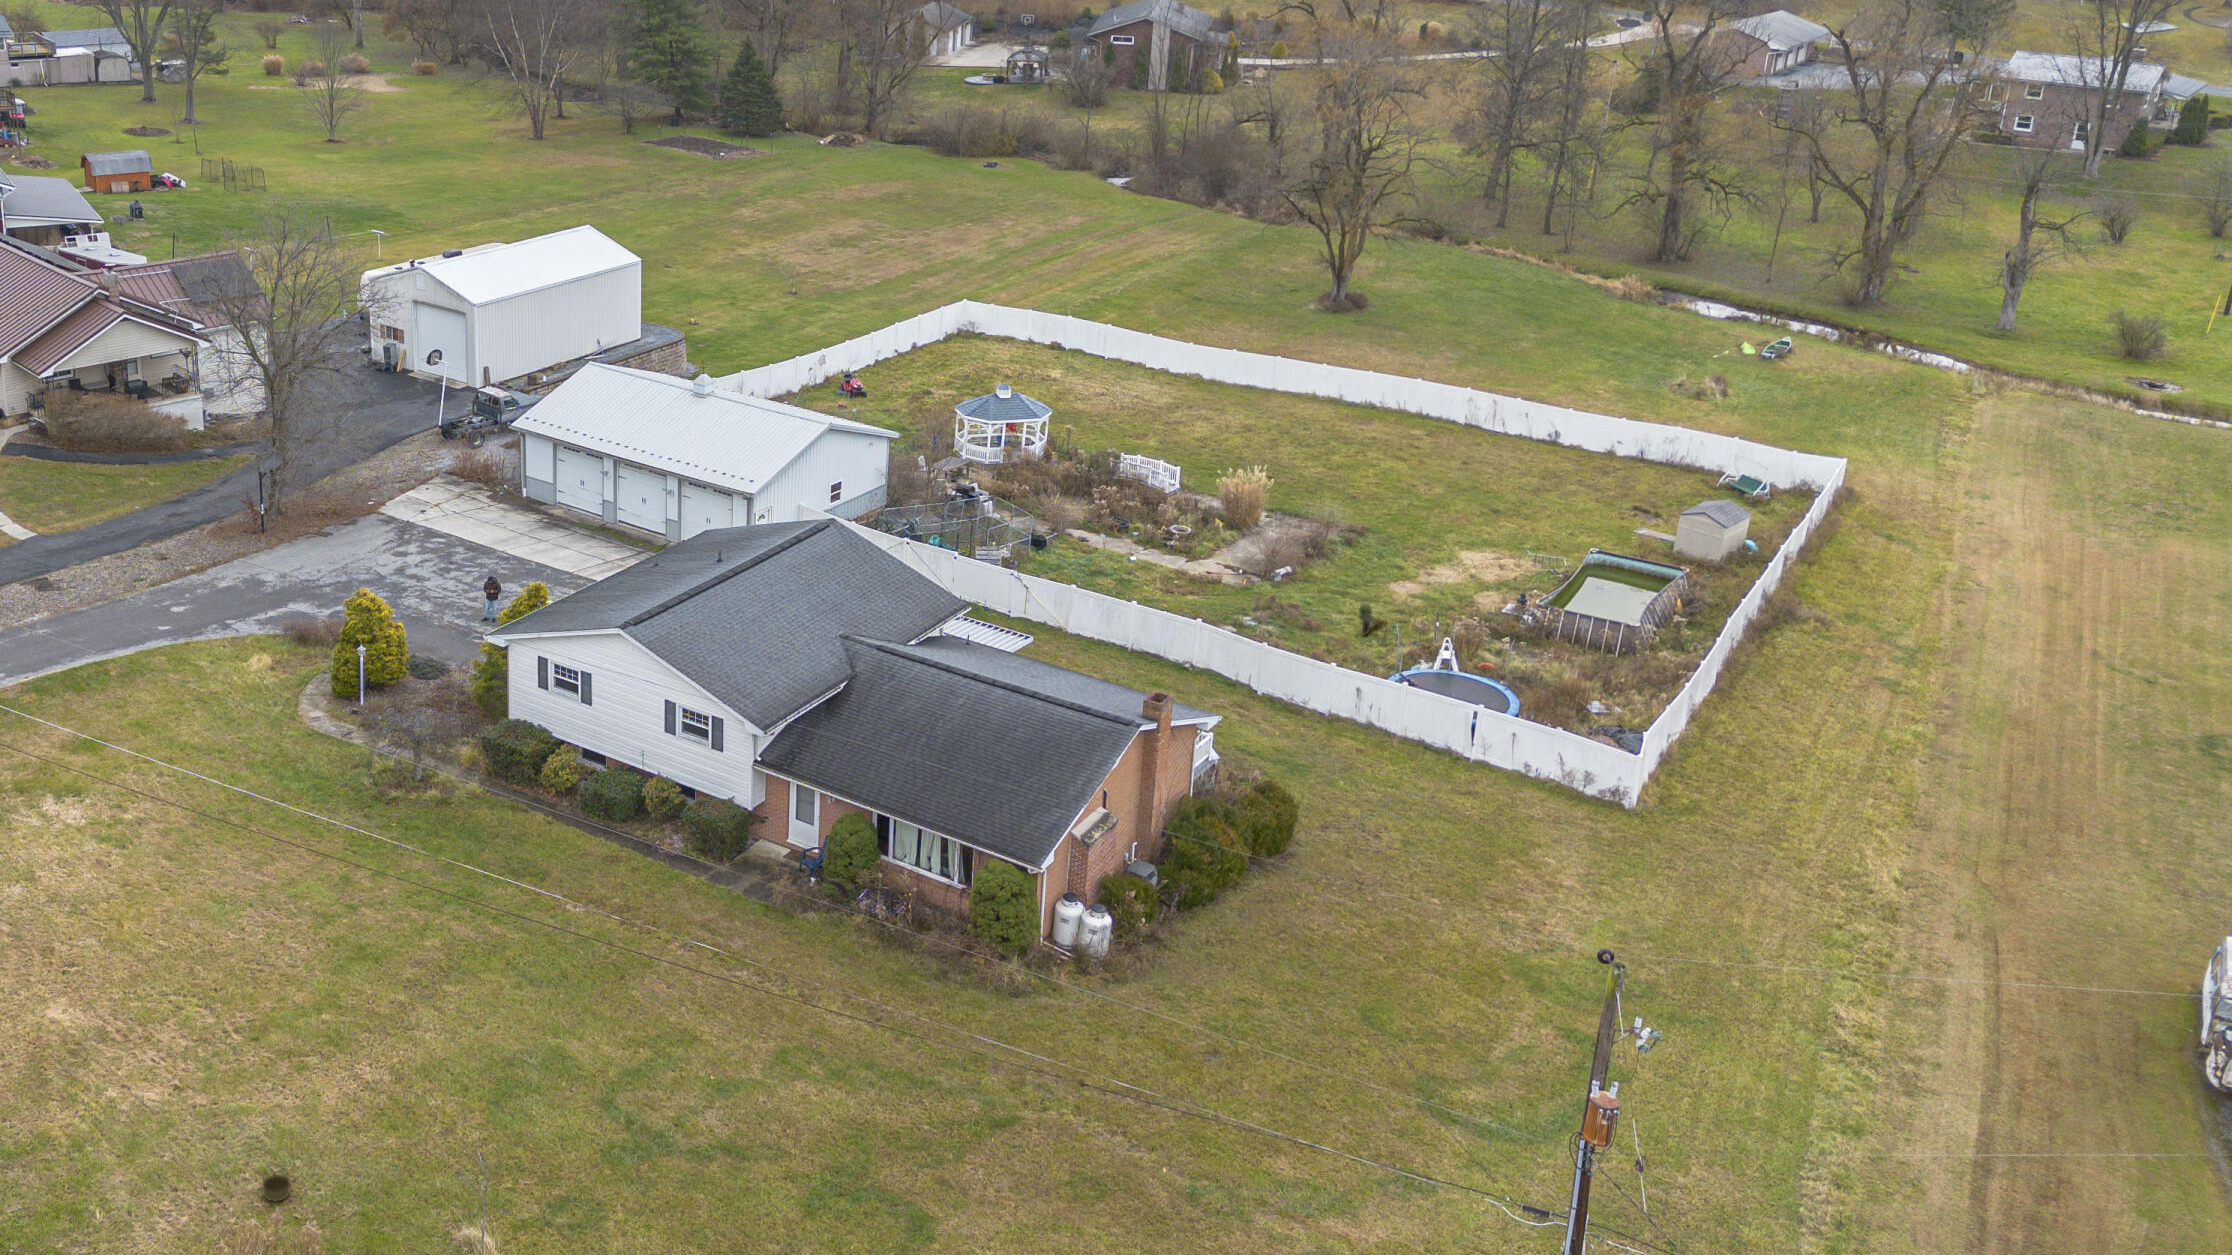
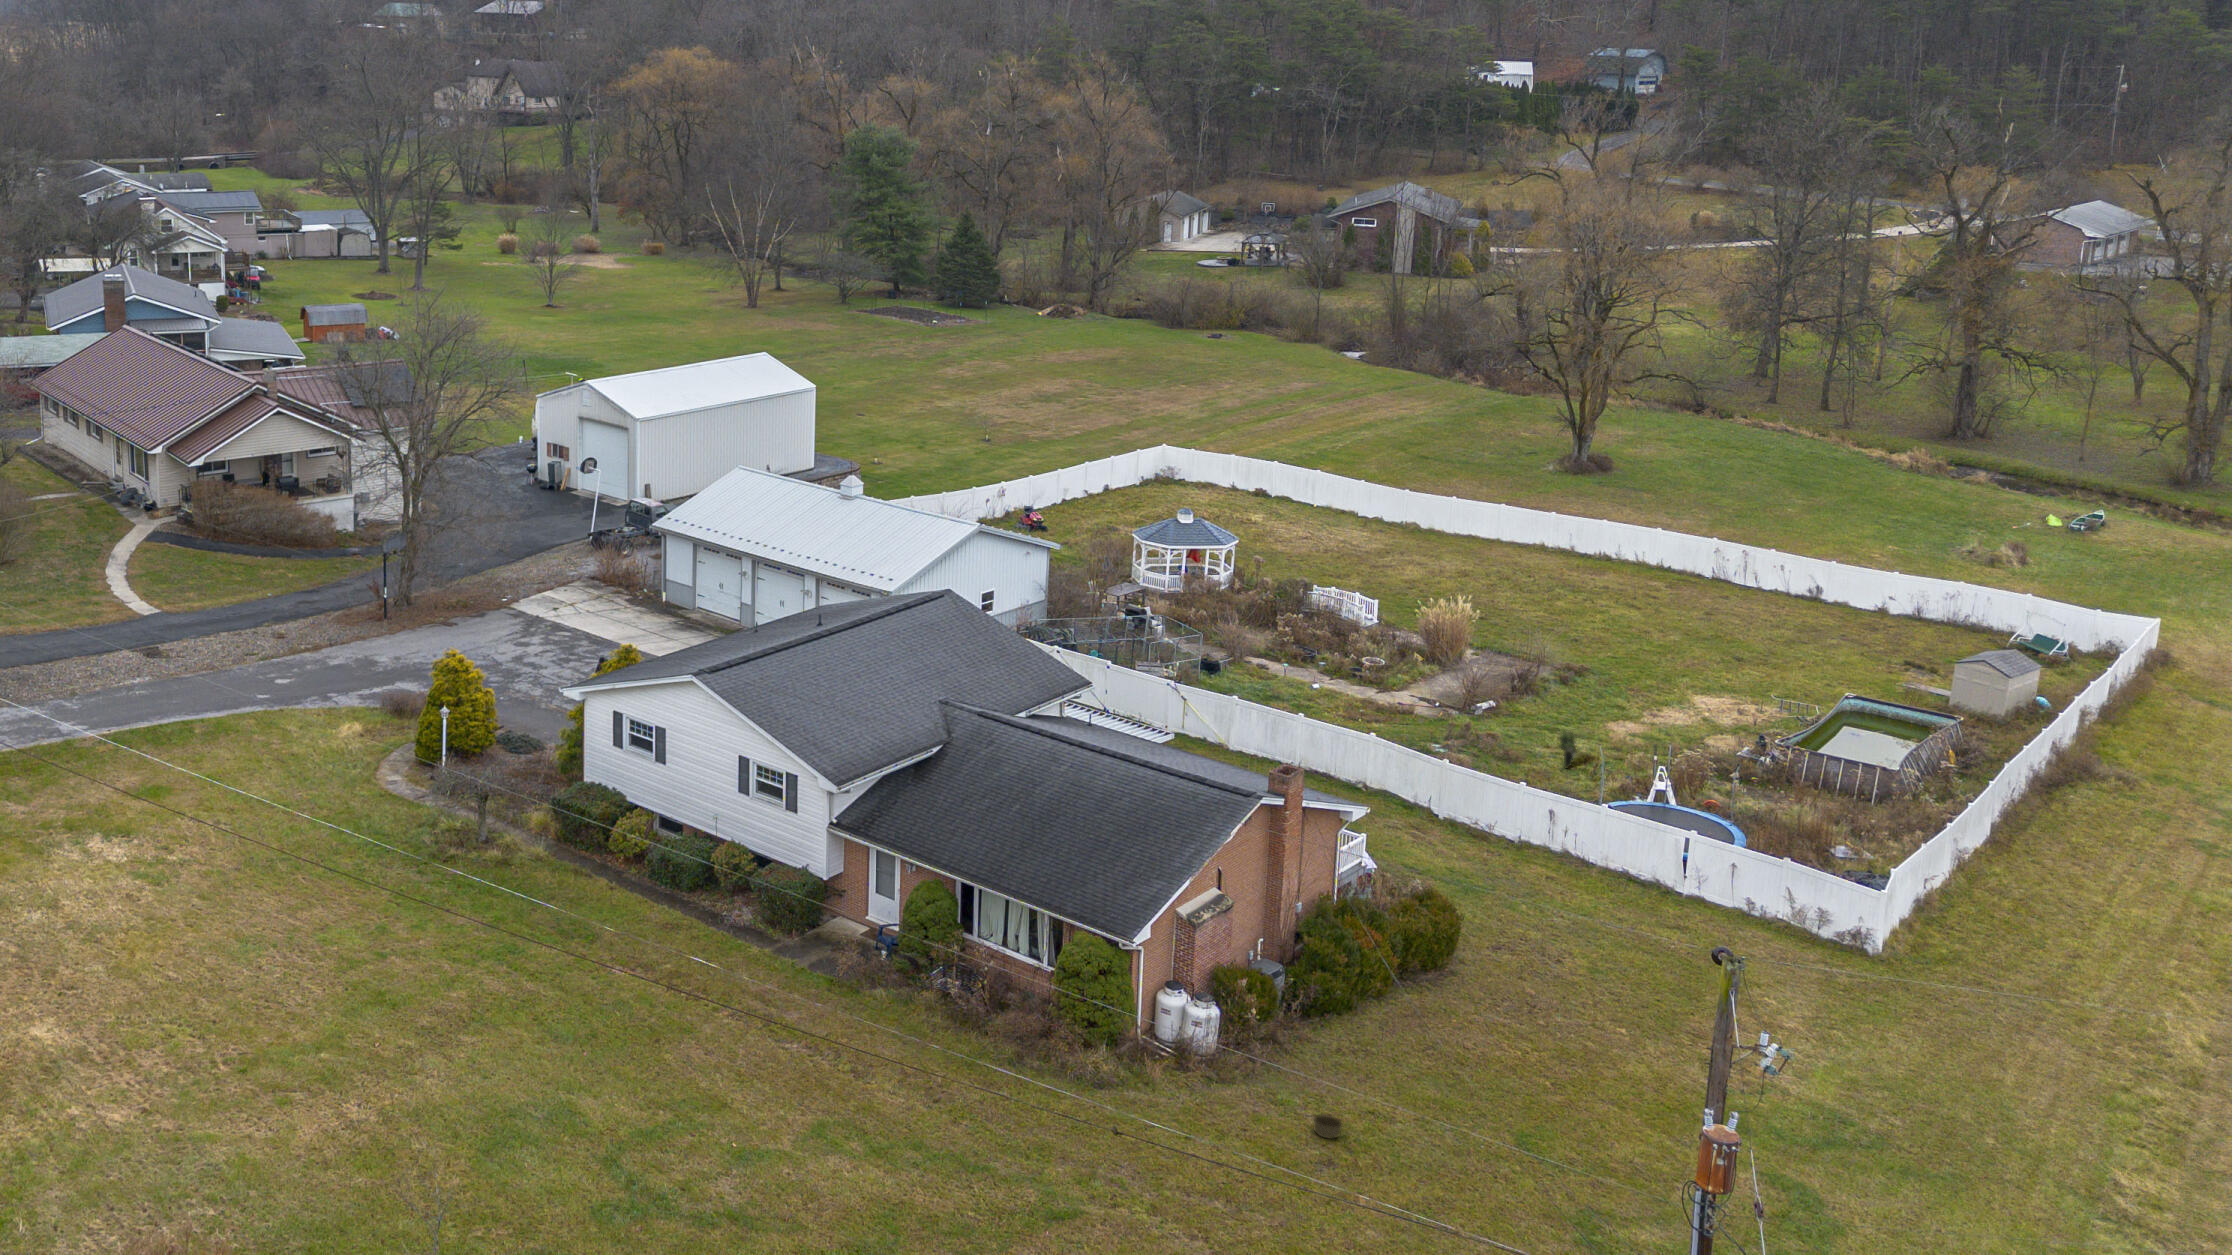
basket: present [261,1165,291,1201] -> present [1314,1101,1342,1139]

